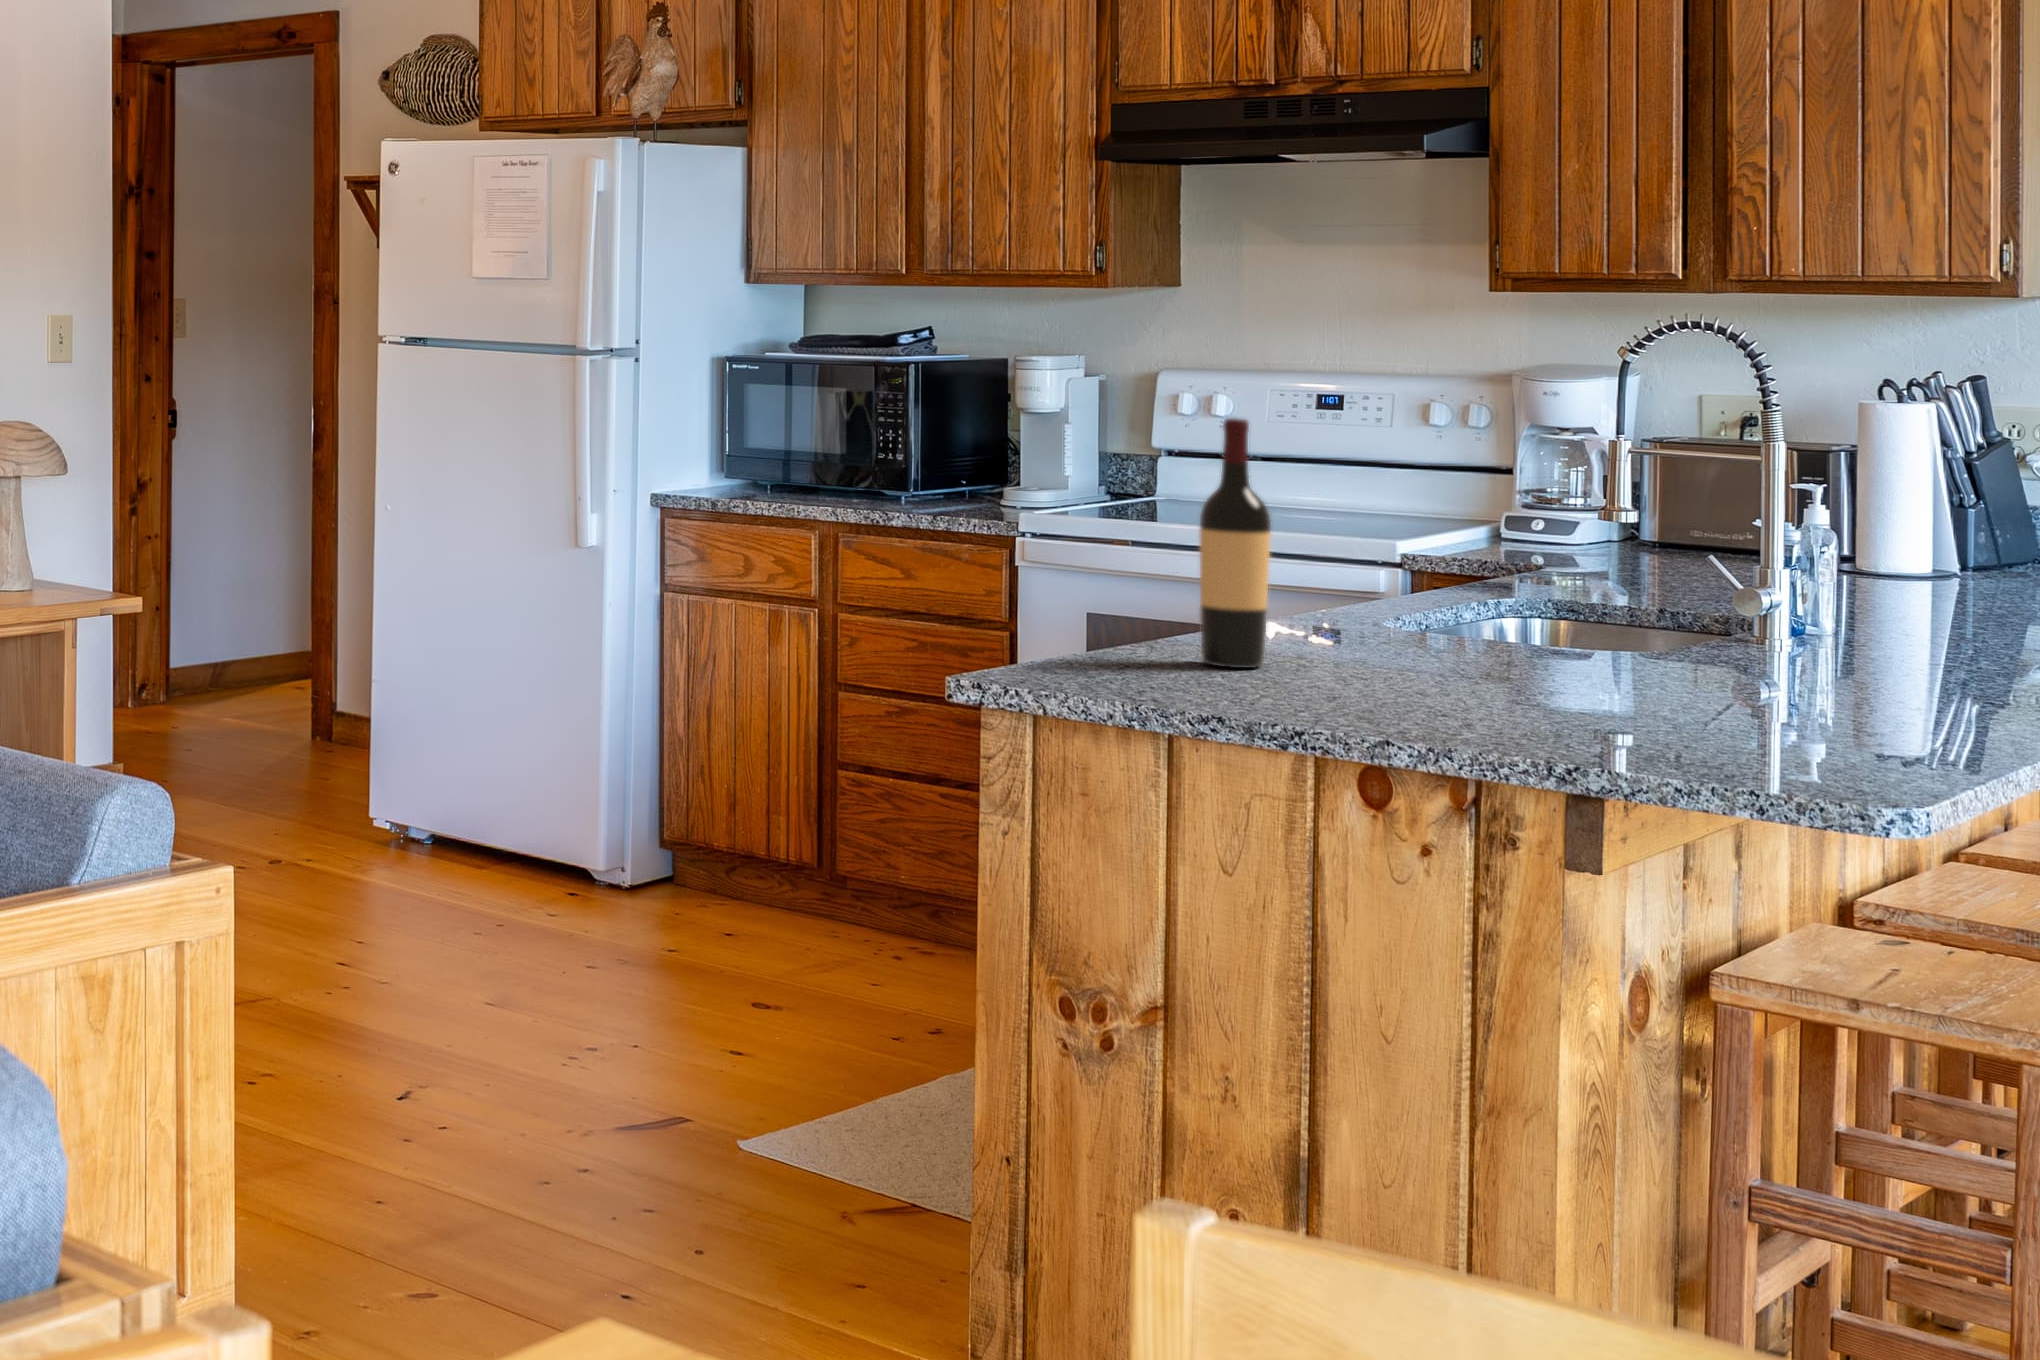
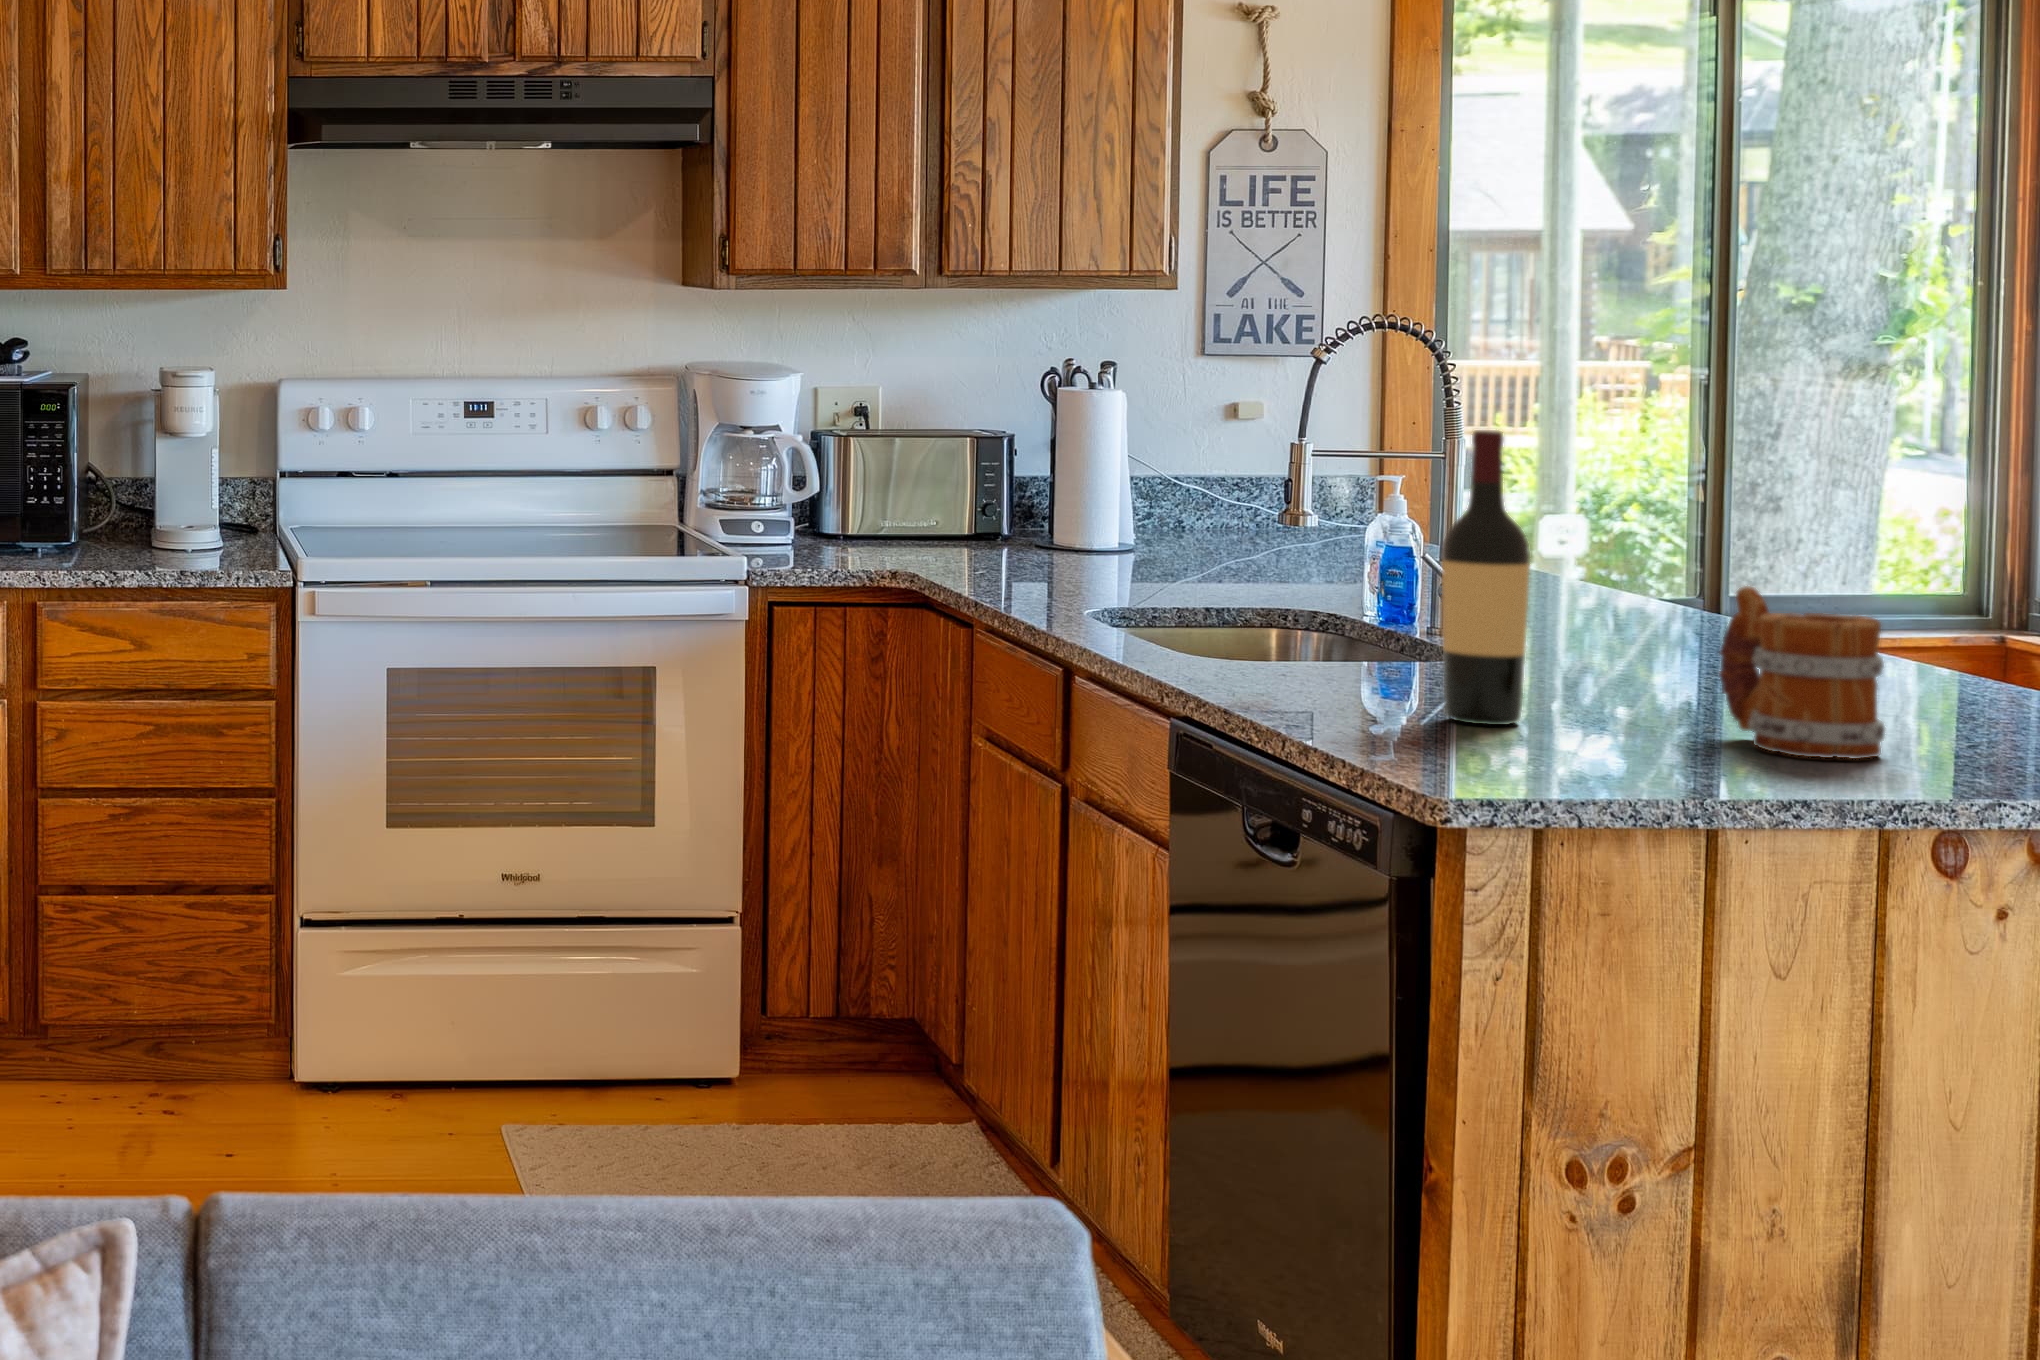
mug: none [1298,562,1406,709] -> present [1719,586,1885,758]

